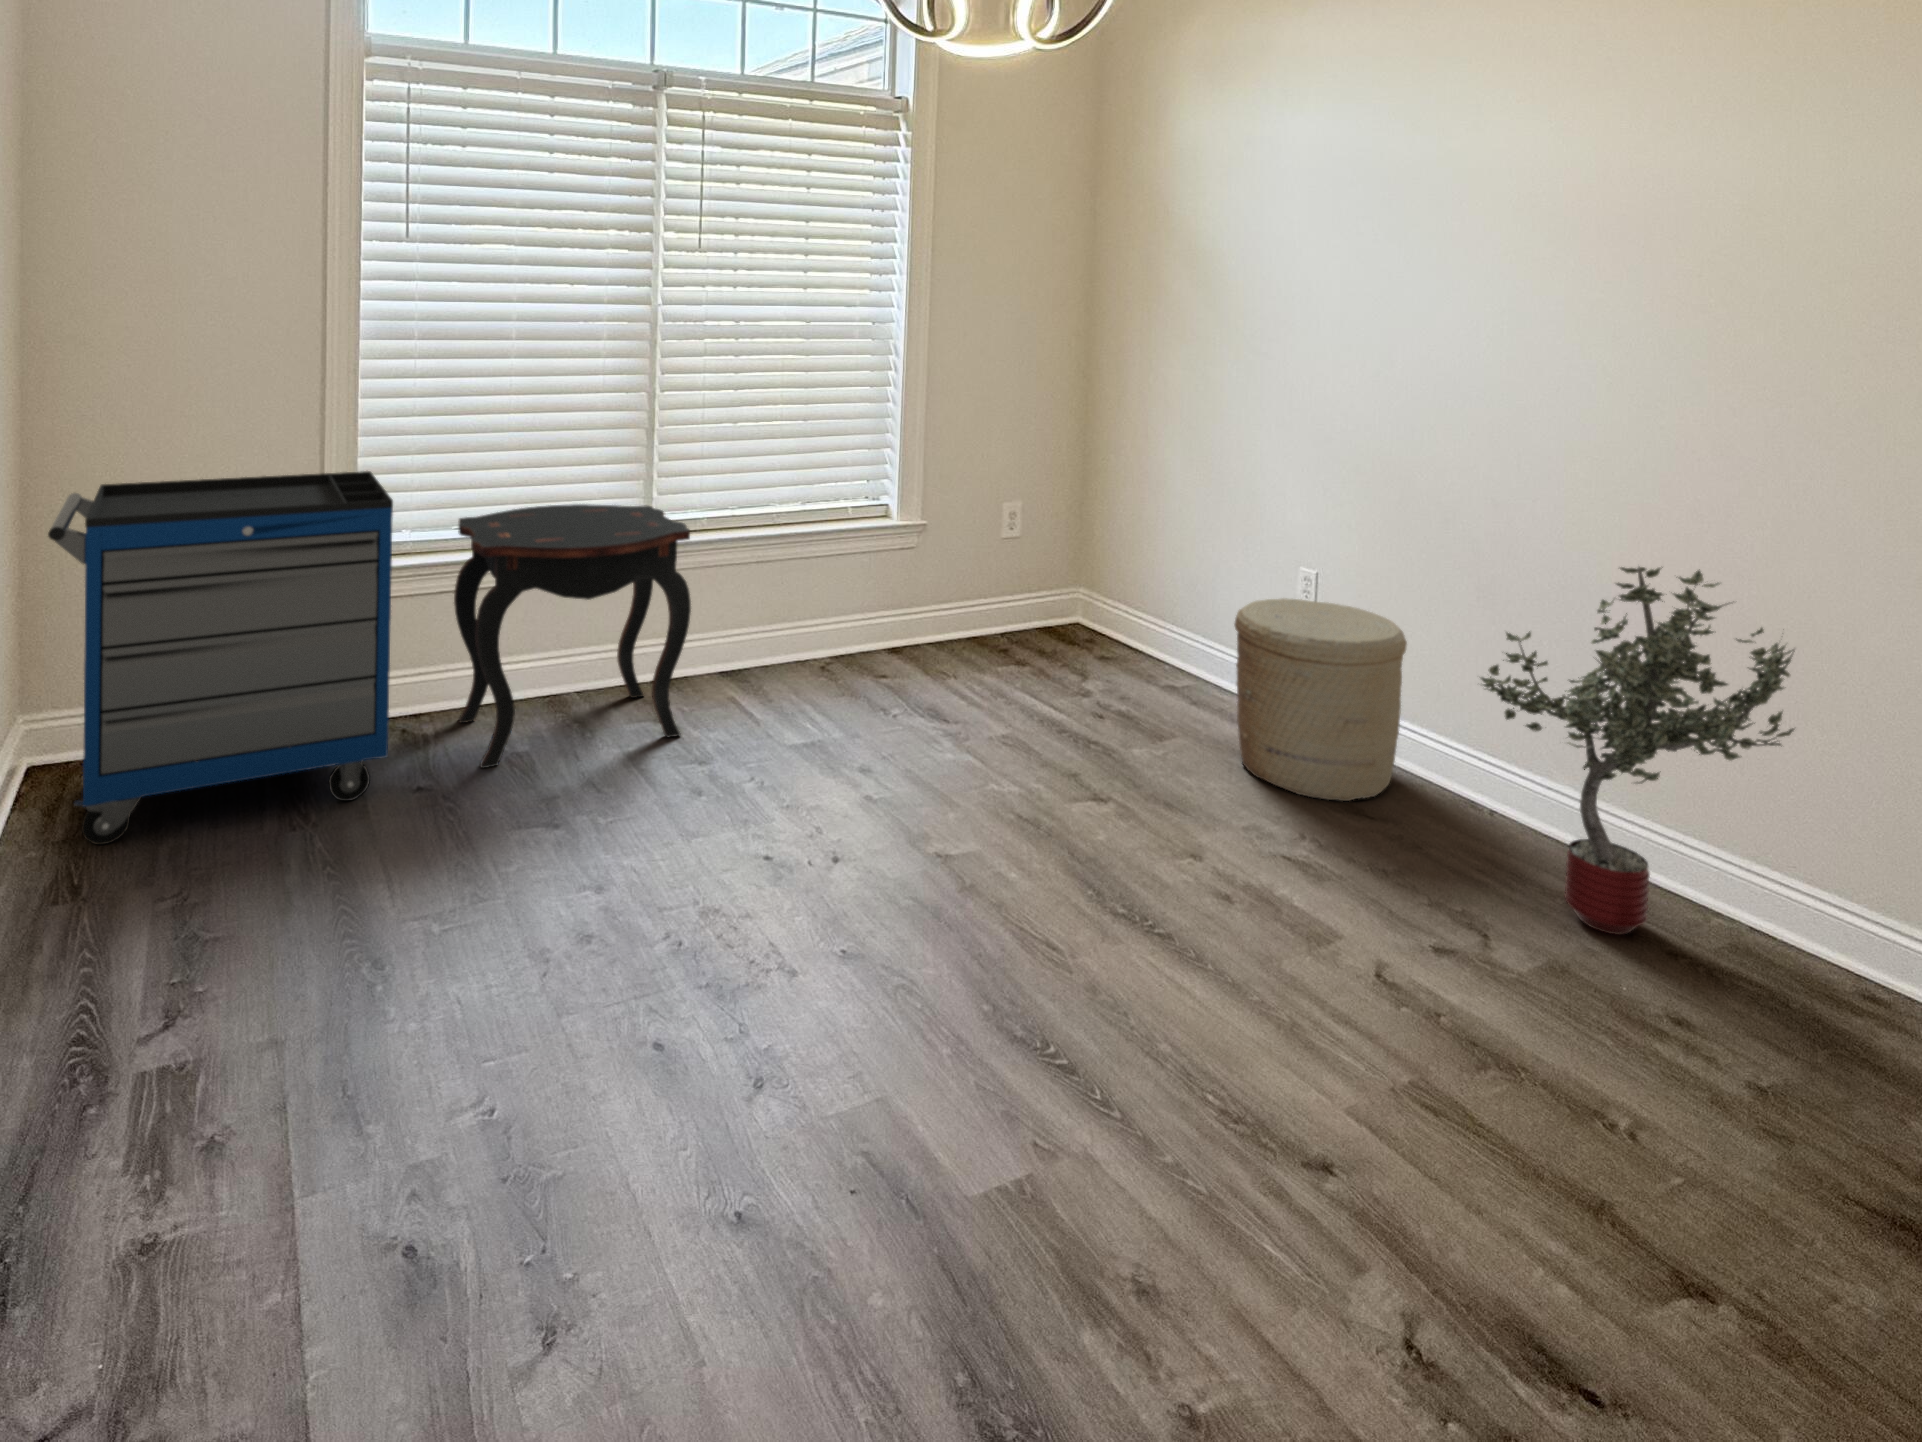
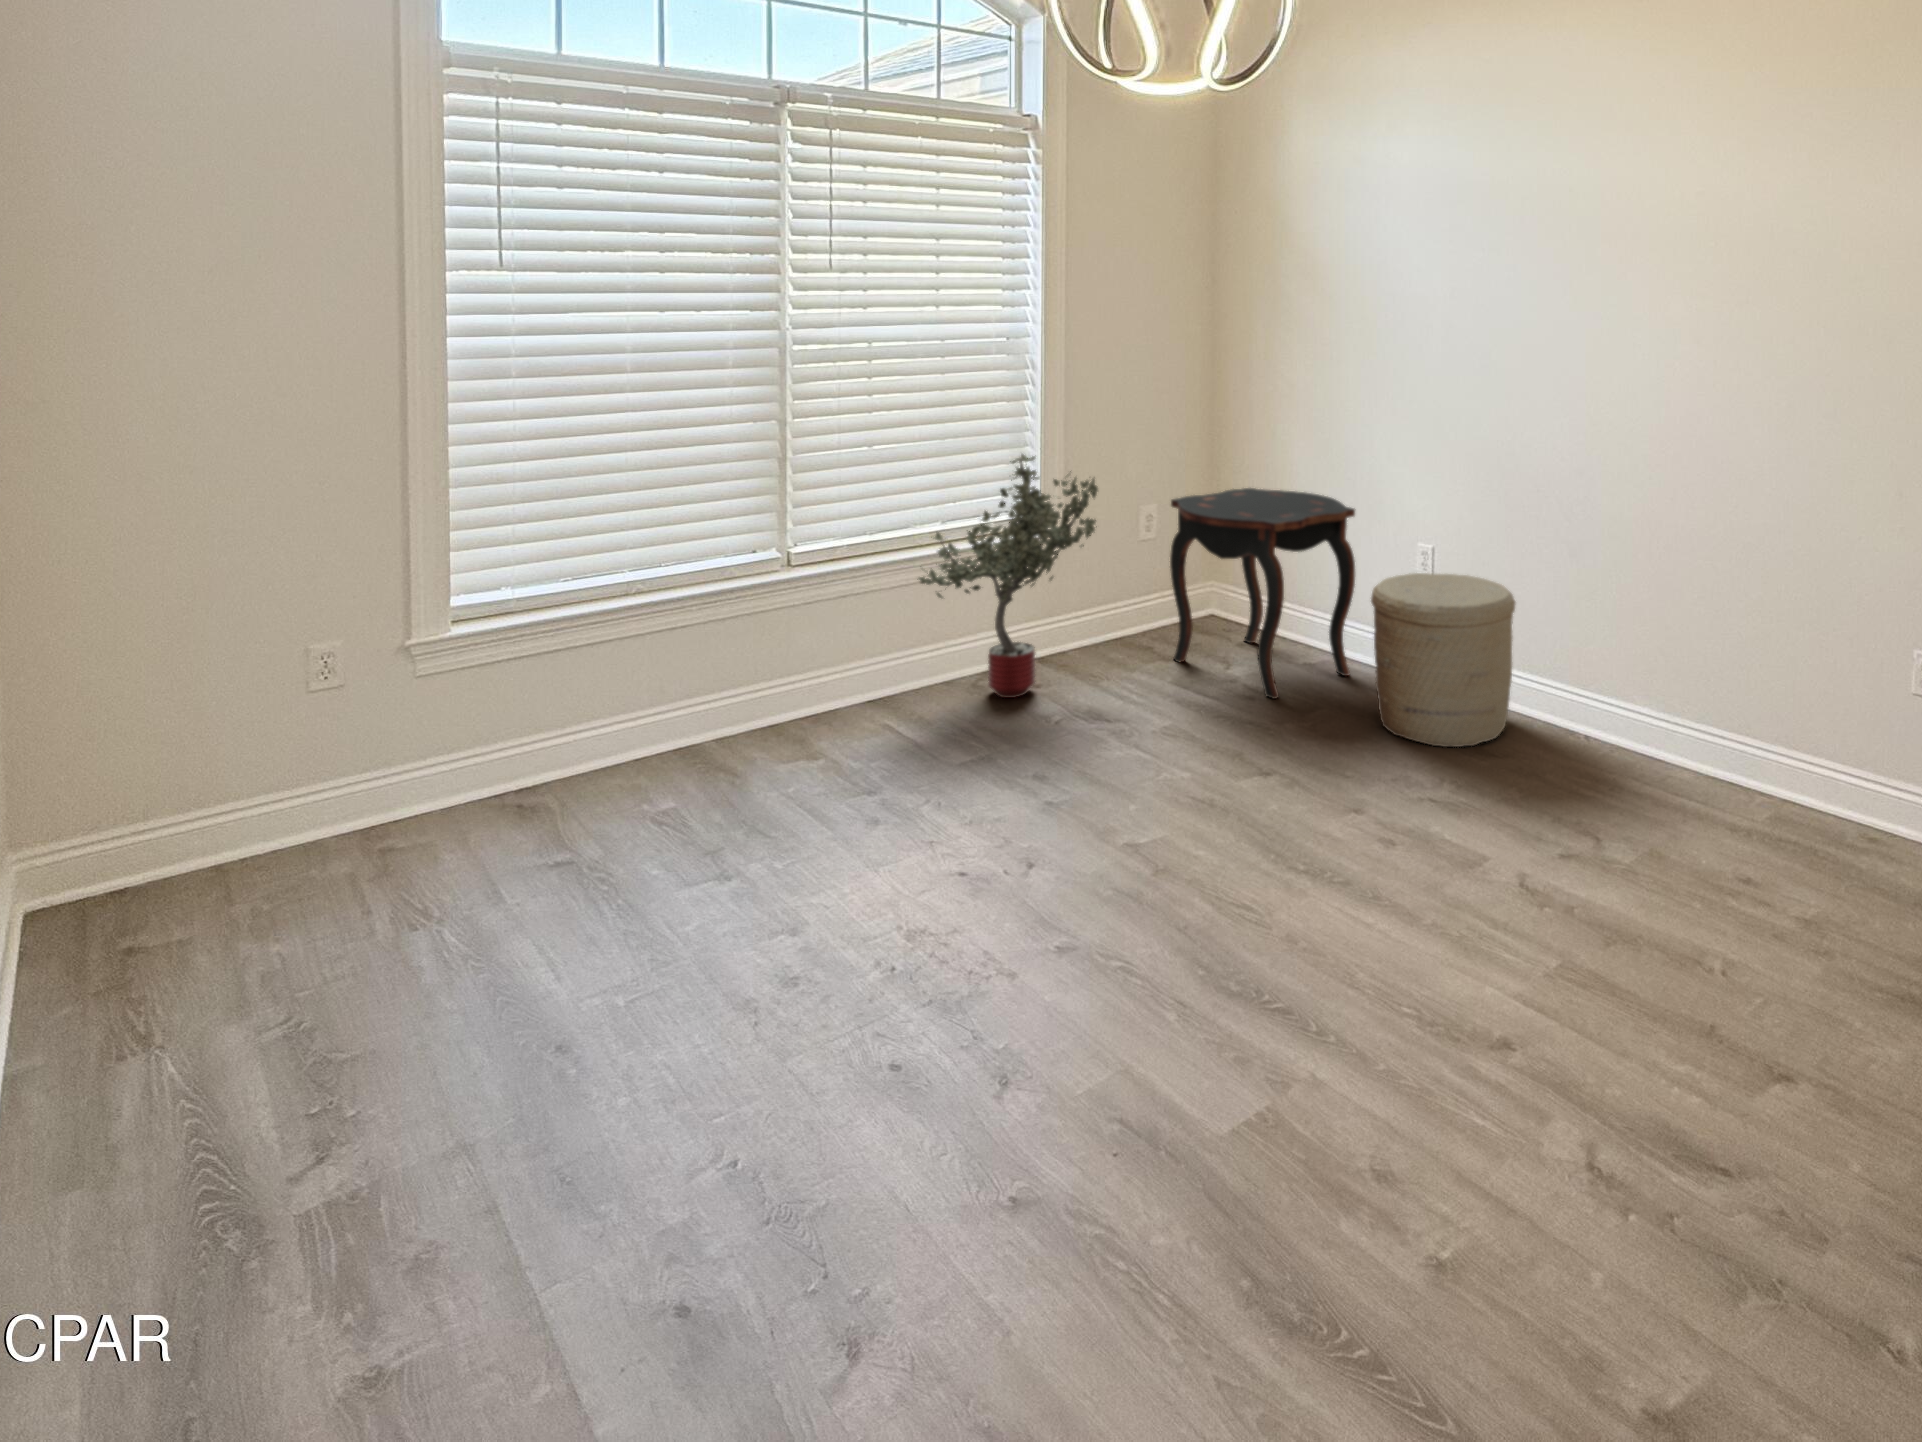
storage cabinet: present [48,471,393,845] -> none [76,527,522,987]
side table: present [454,504,691,768] -> present [1170,488,1355,699]
potted tree: present [1481,566,1795,934] -> present [917,454,1098,698]

